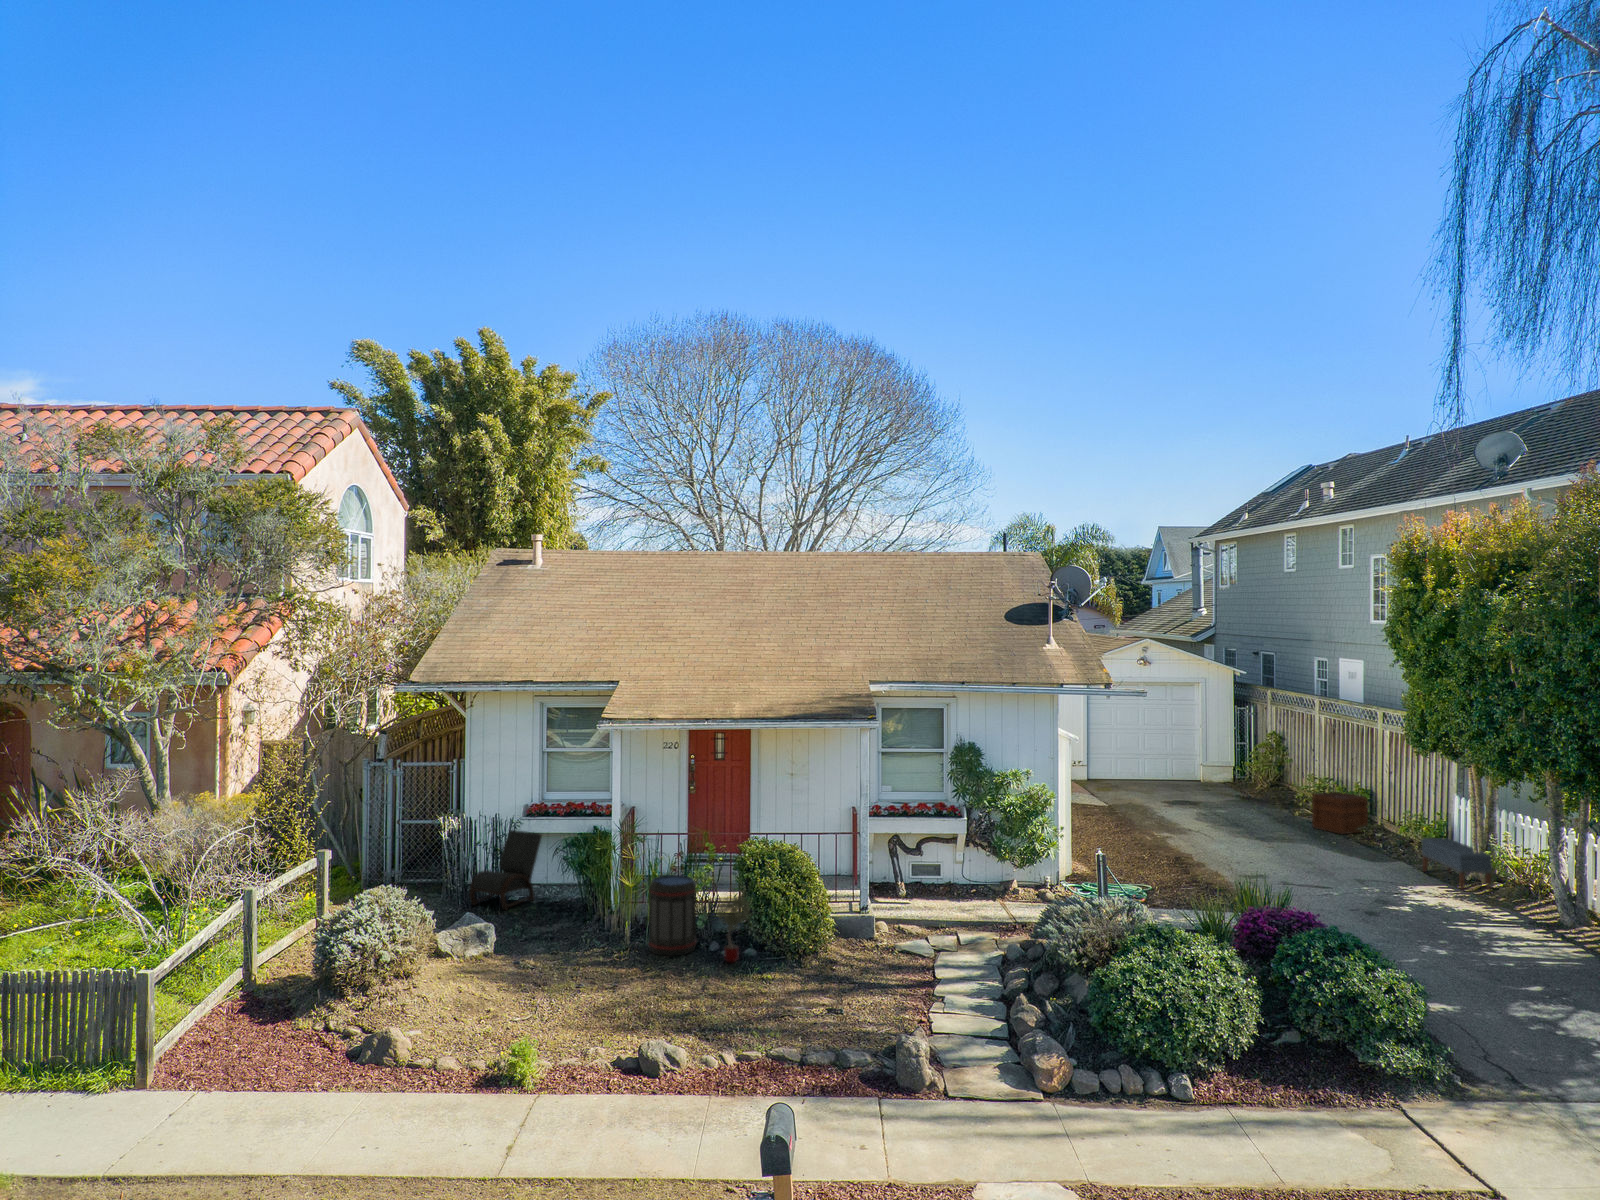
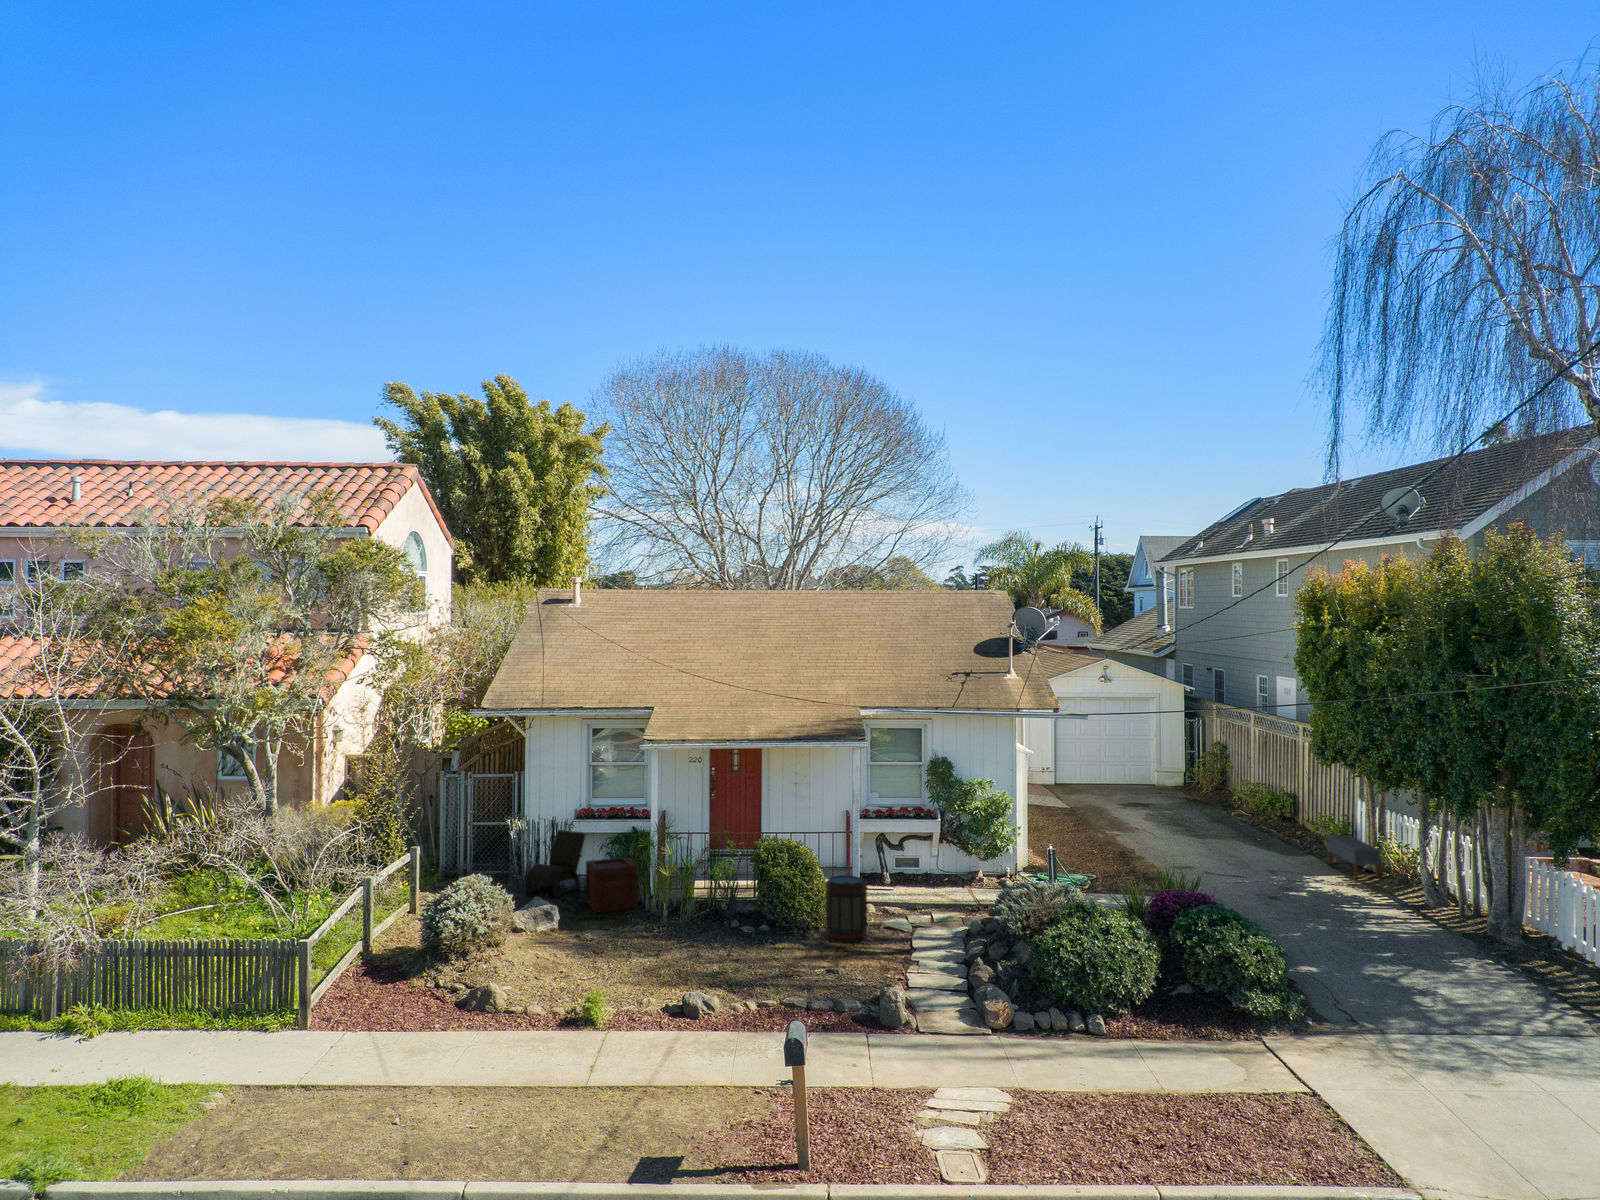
wooden crate: present [1312,792,1368,834] -> present [585,858,638,913]
trash can: present [648,875,697,956] -> present [825,875,867,943]
potted tree: present [717,886,753,963] -> none [735,874,771,937]

